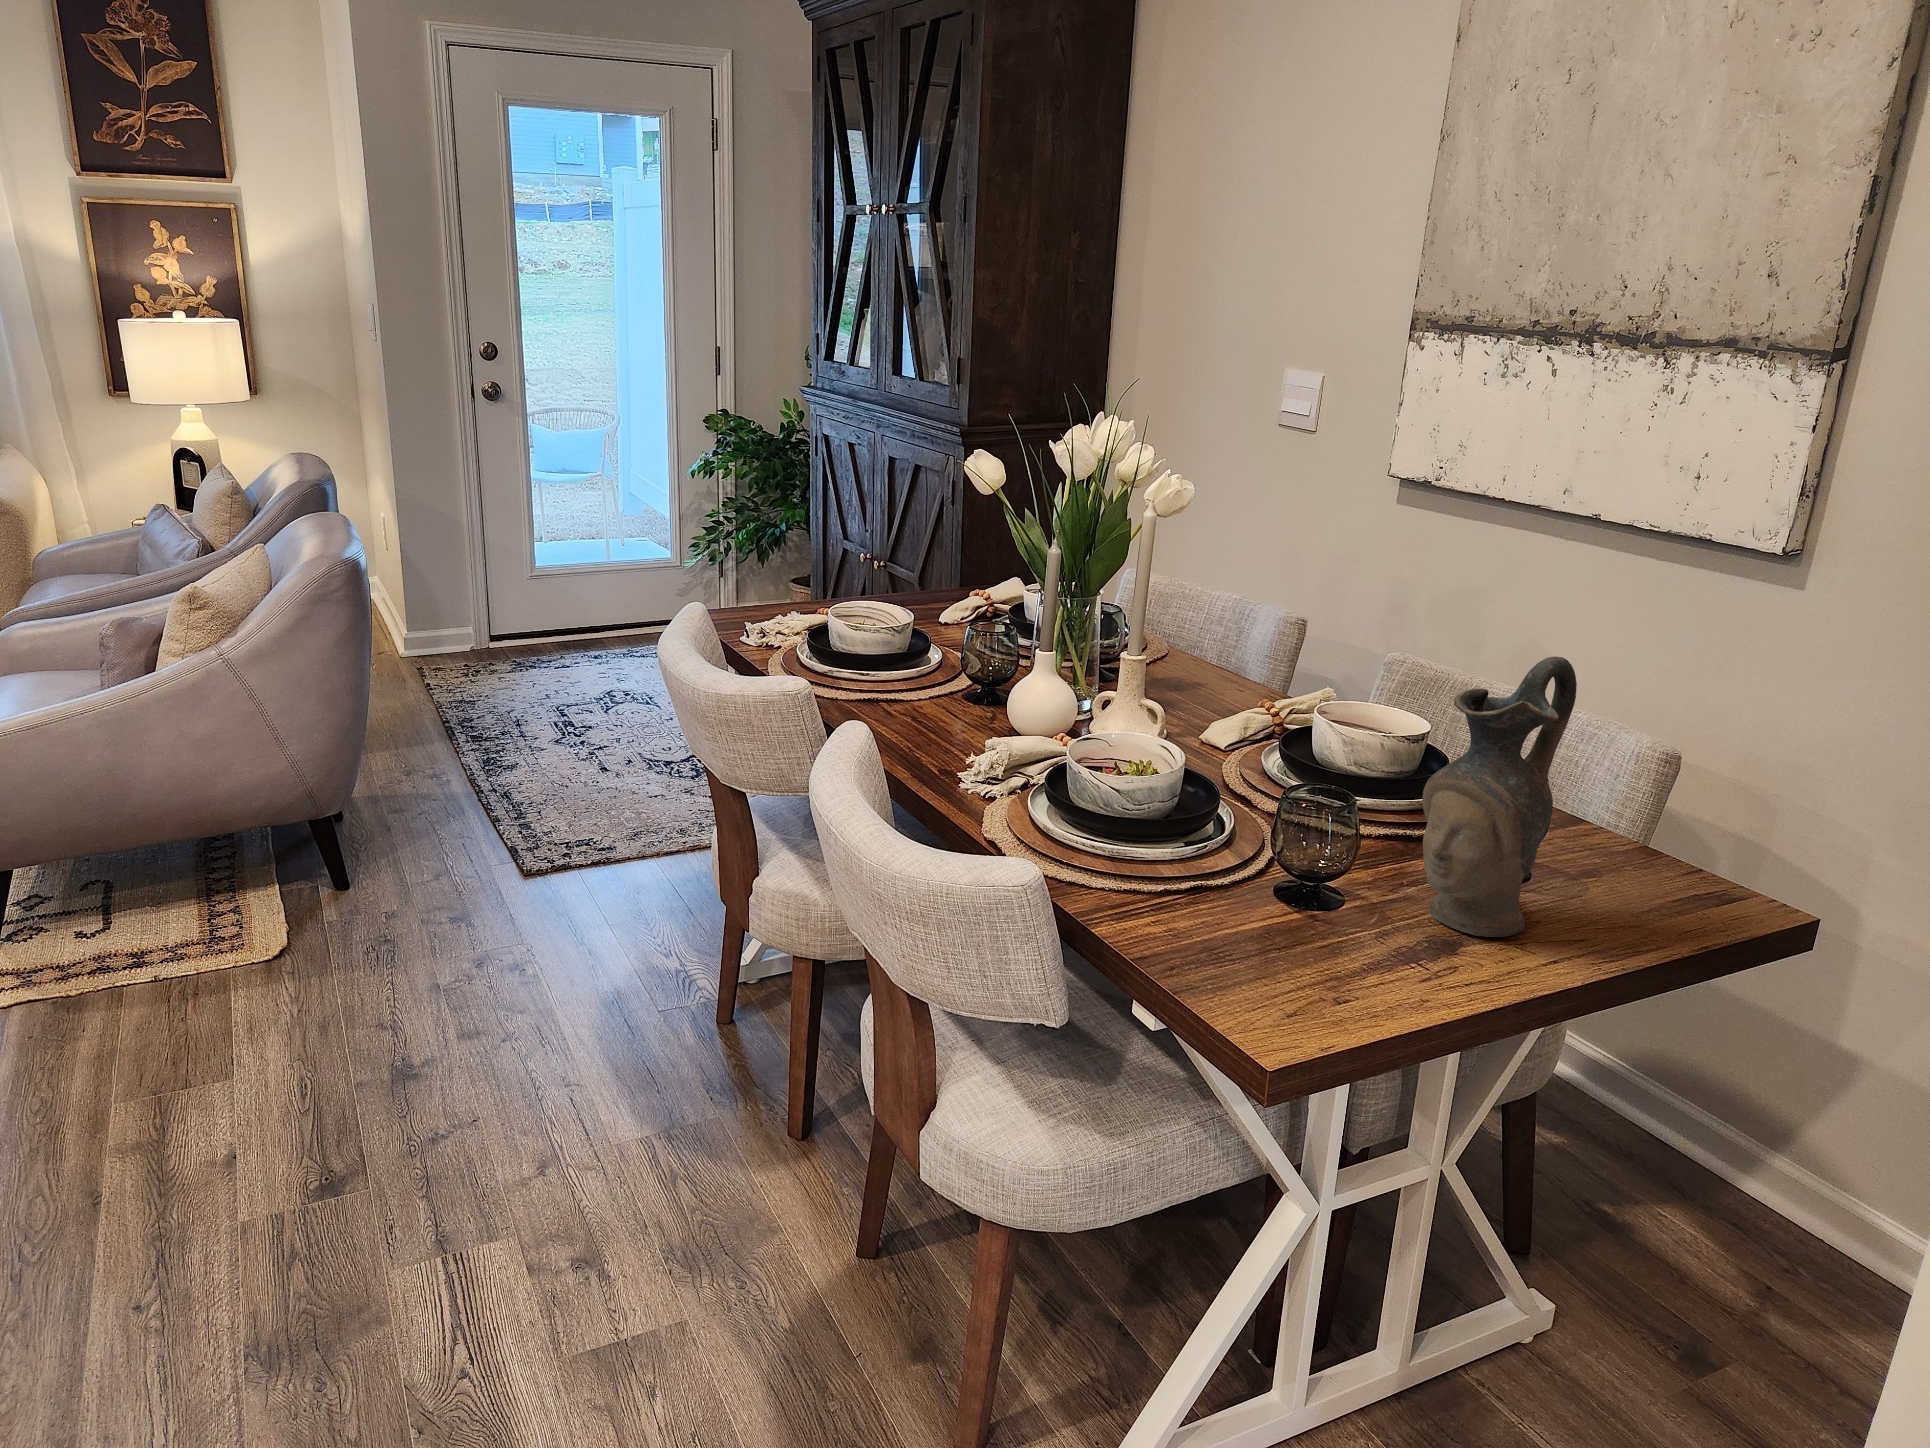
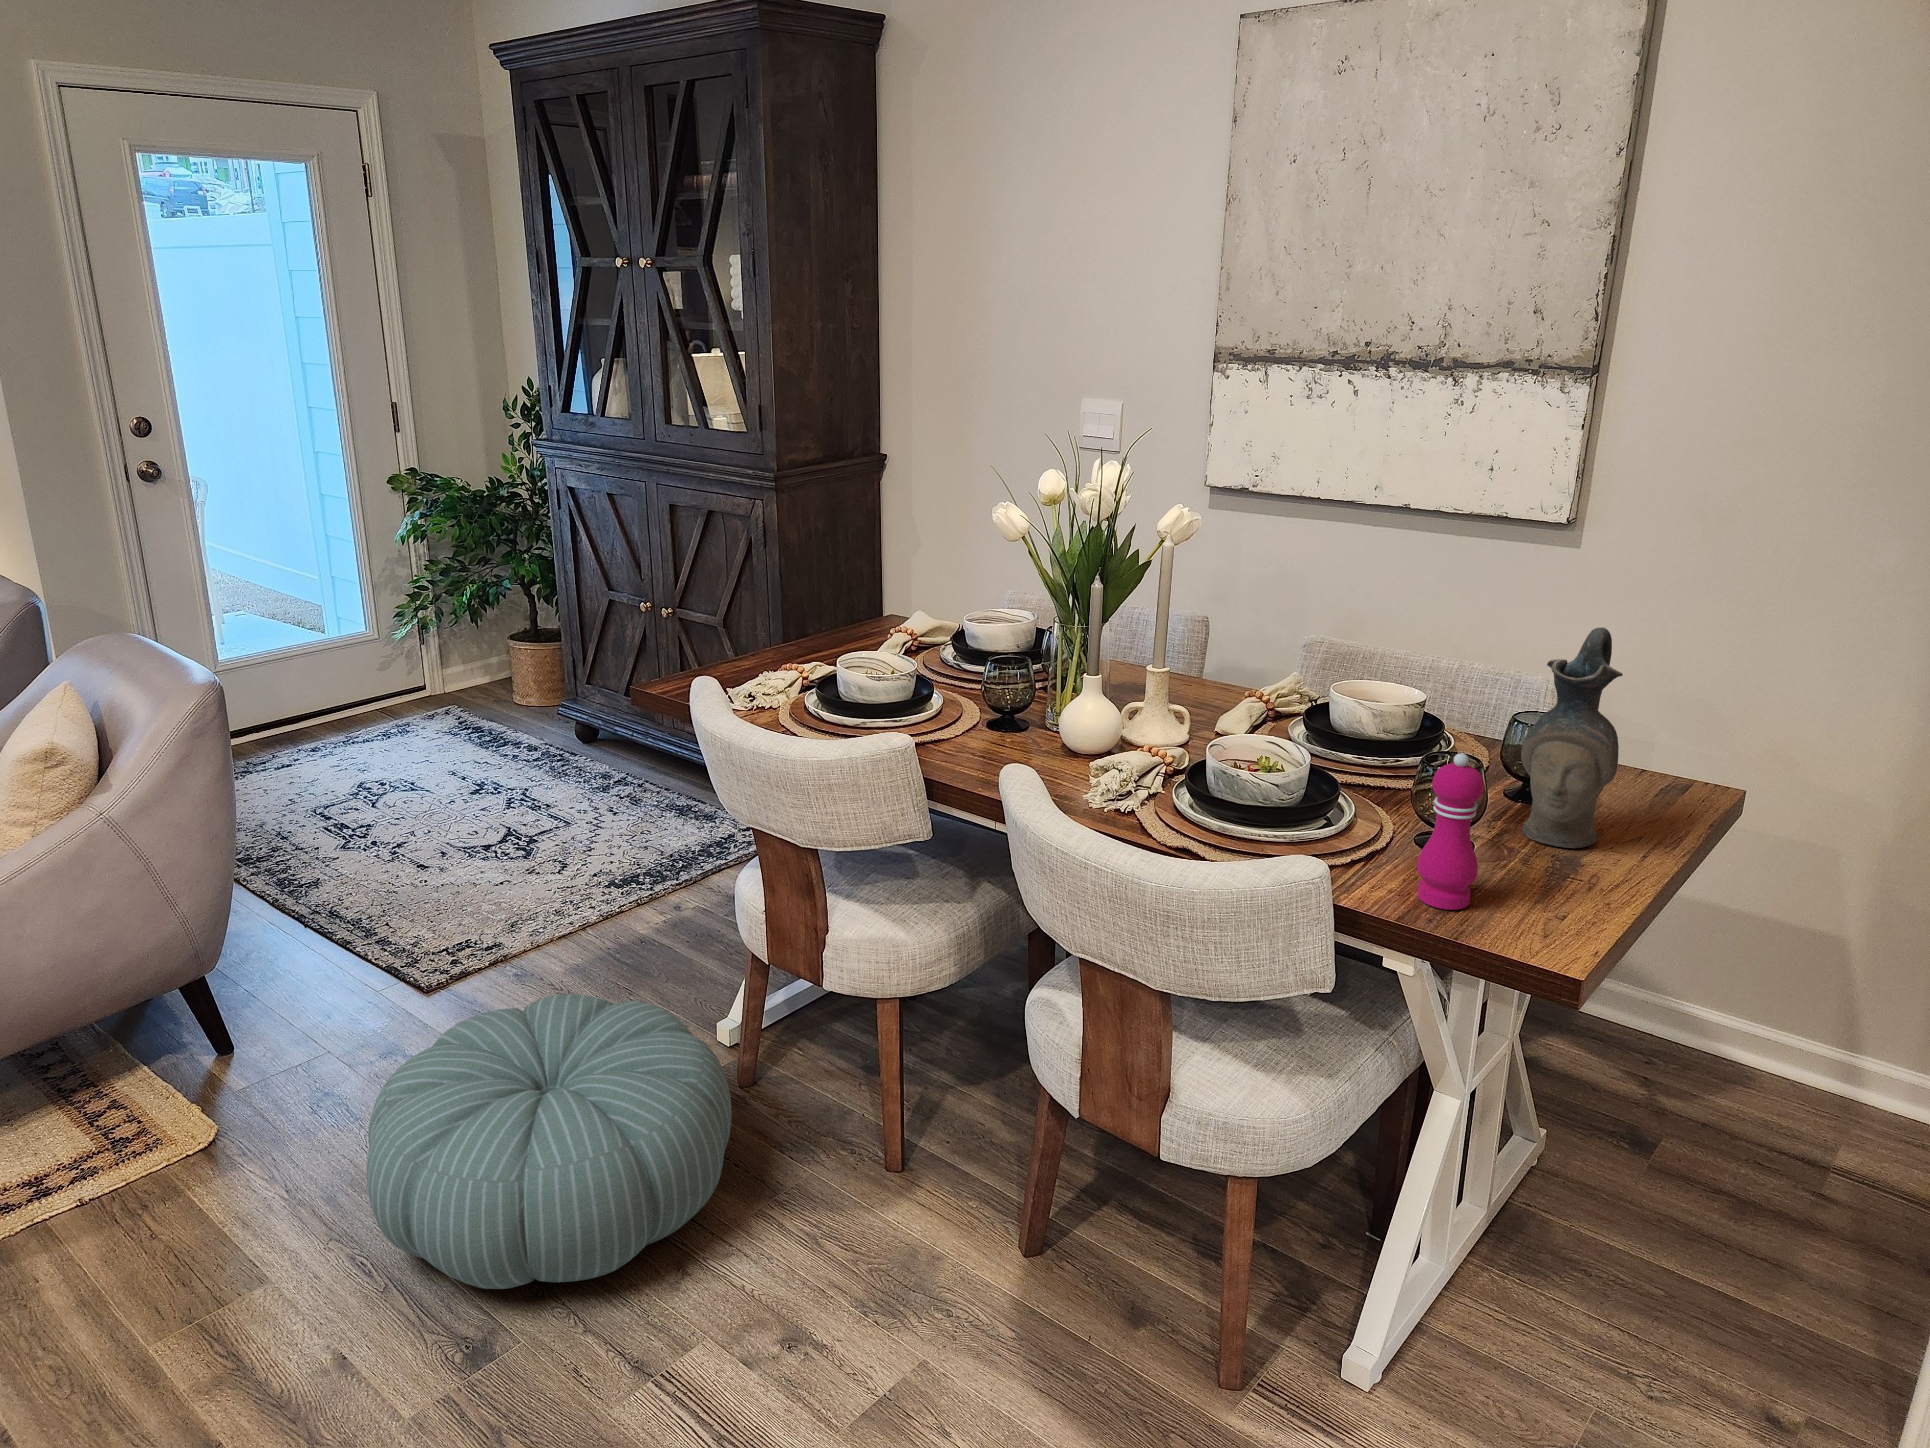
pepper mill: none [1186,772,1264,965] -> present [1417,753,1484,910]
pouf: none [307,890,662,1150] -> present [367,994,732,1289]

